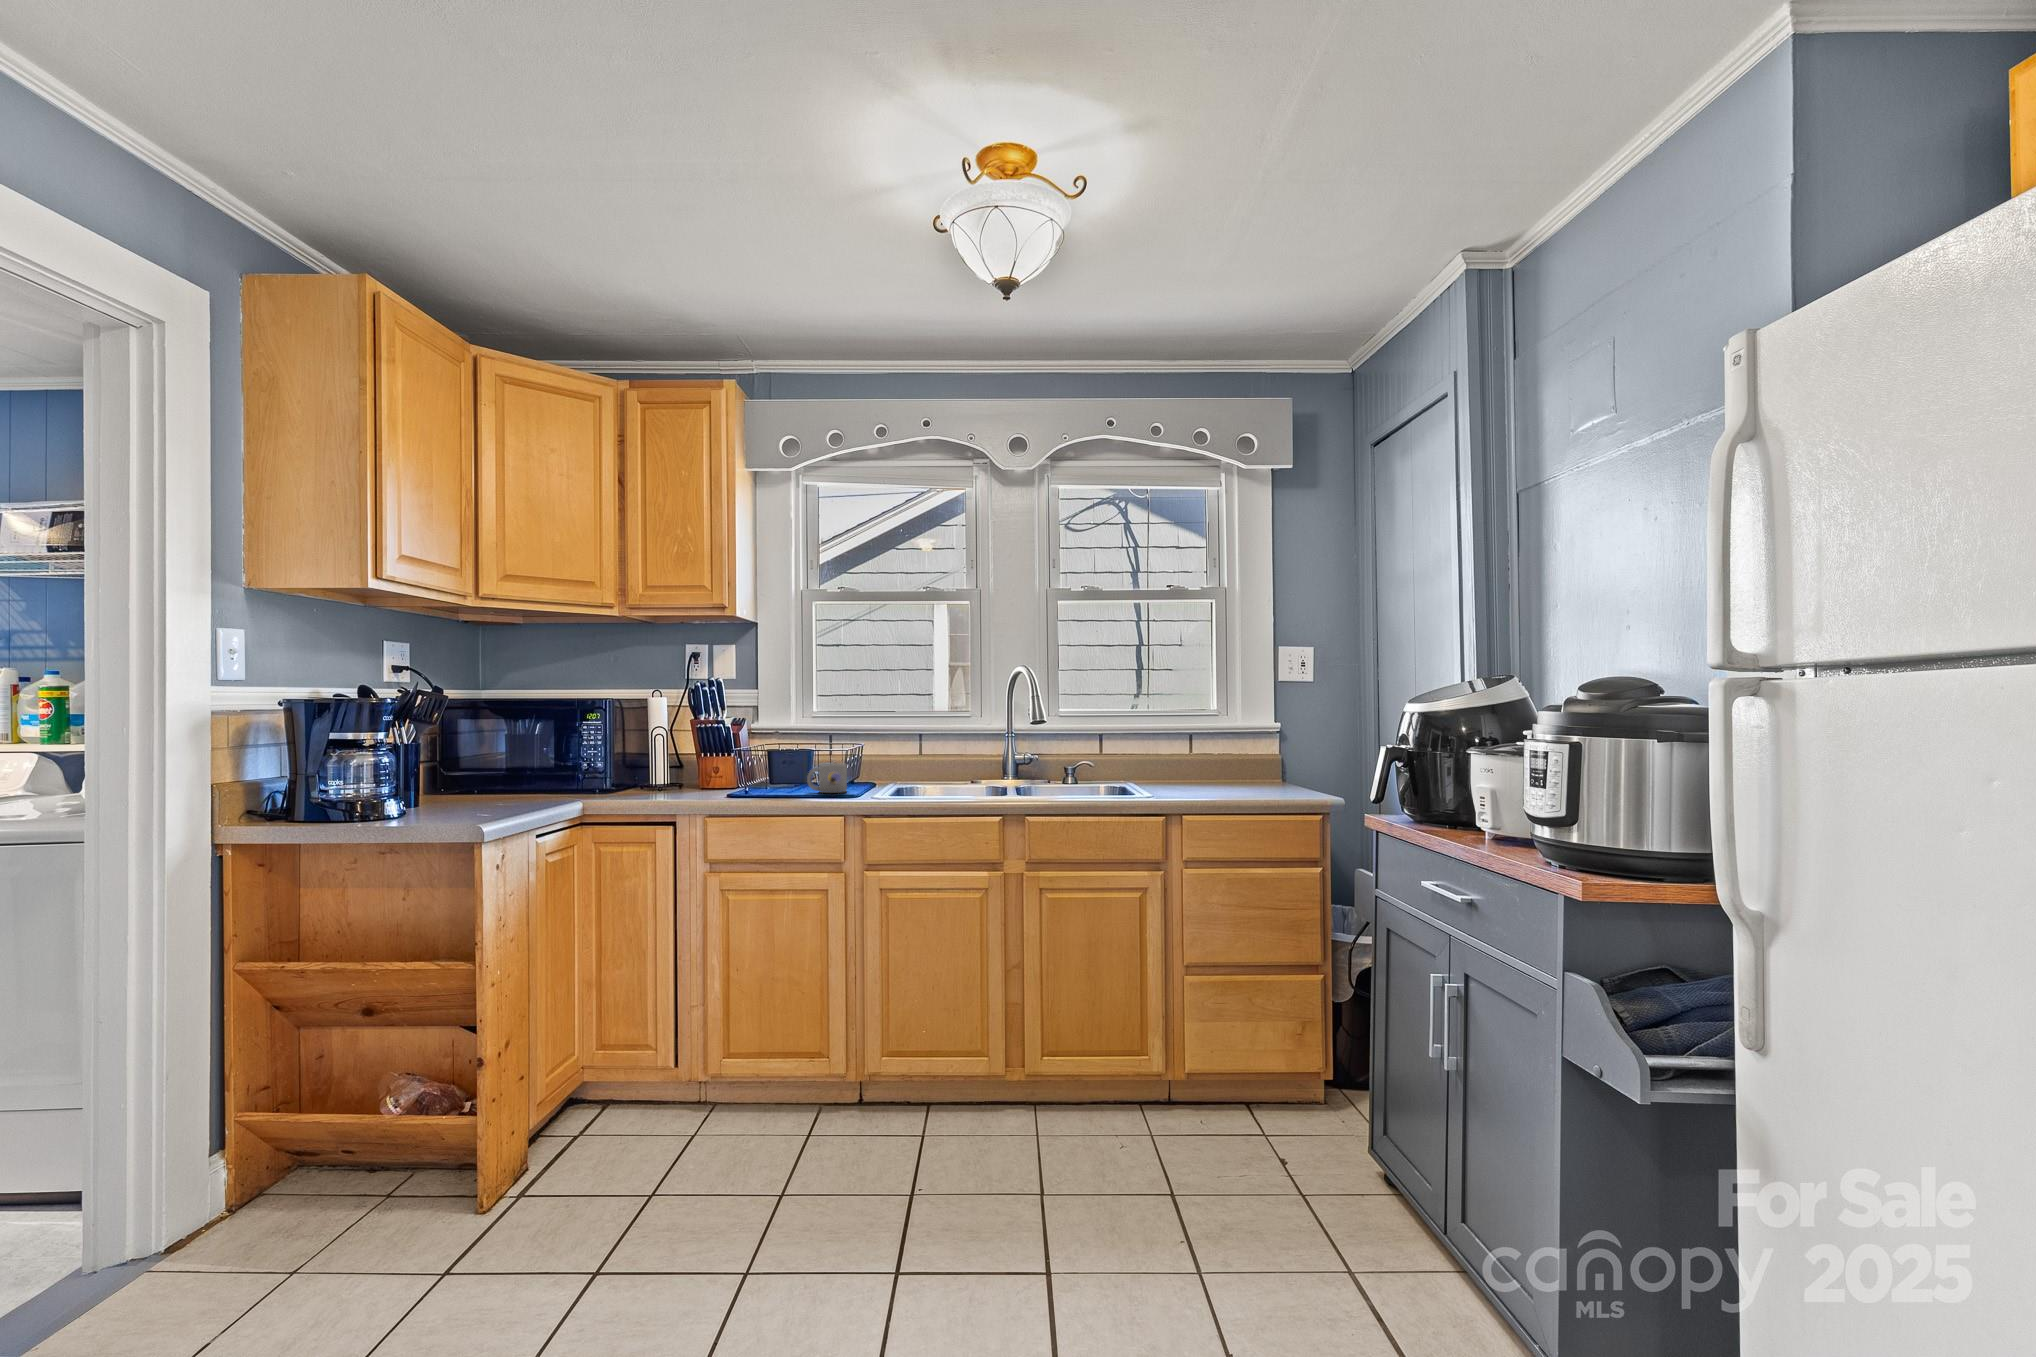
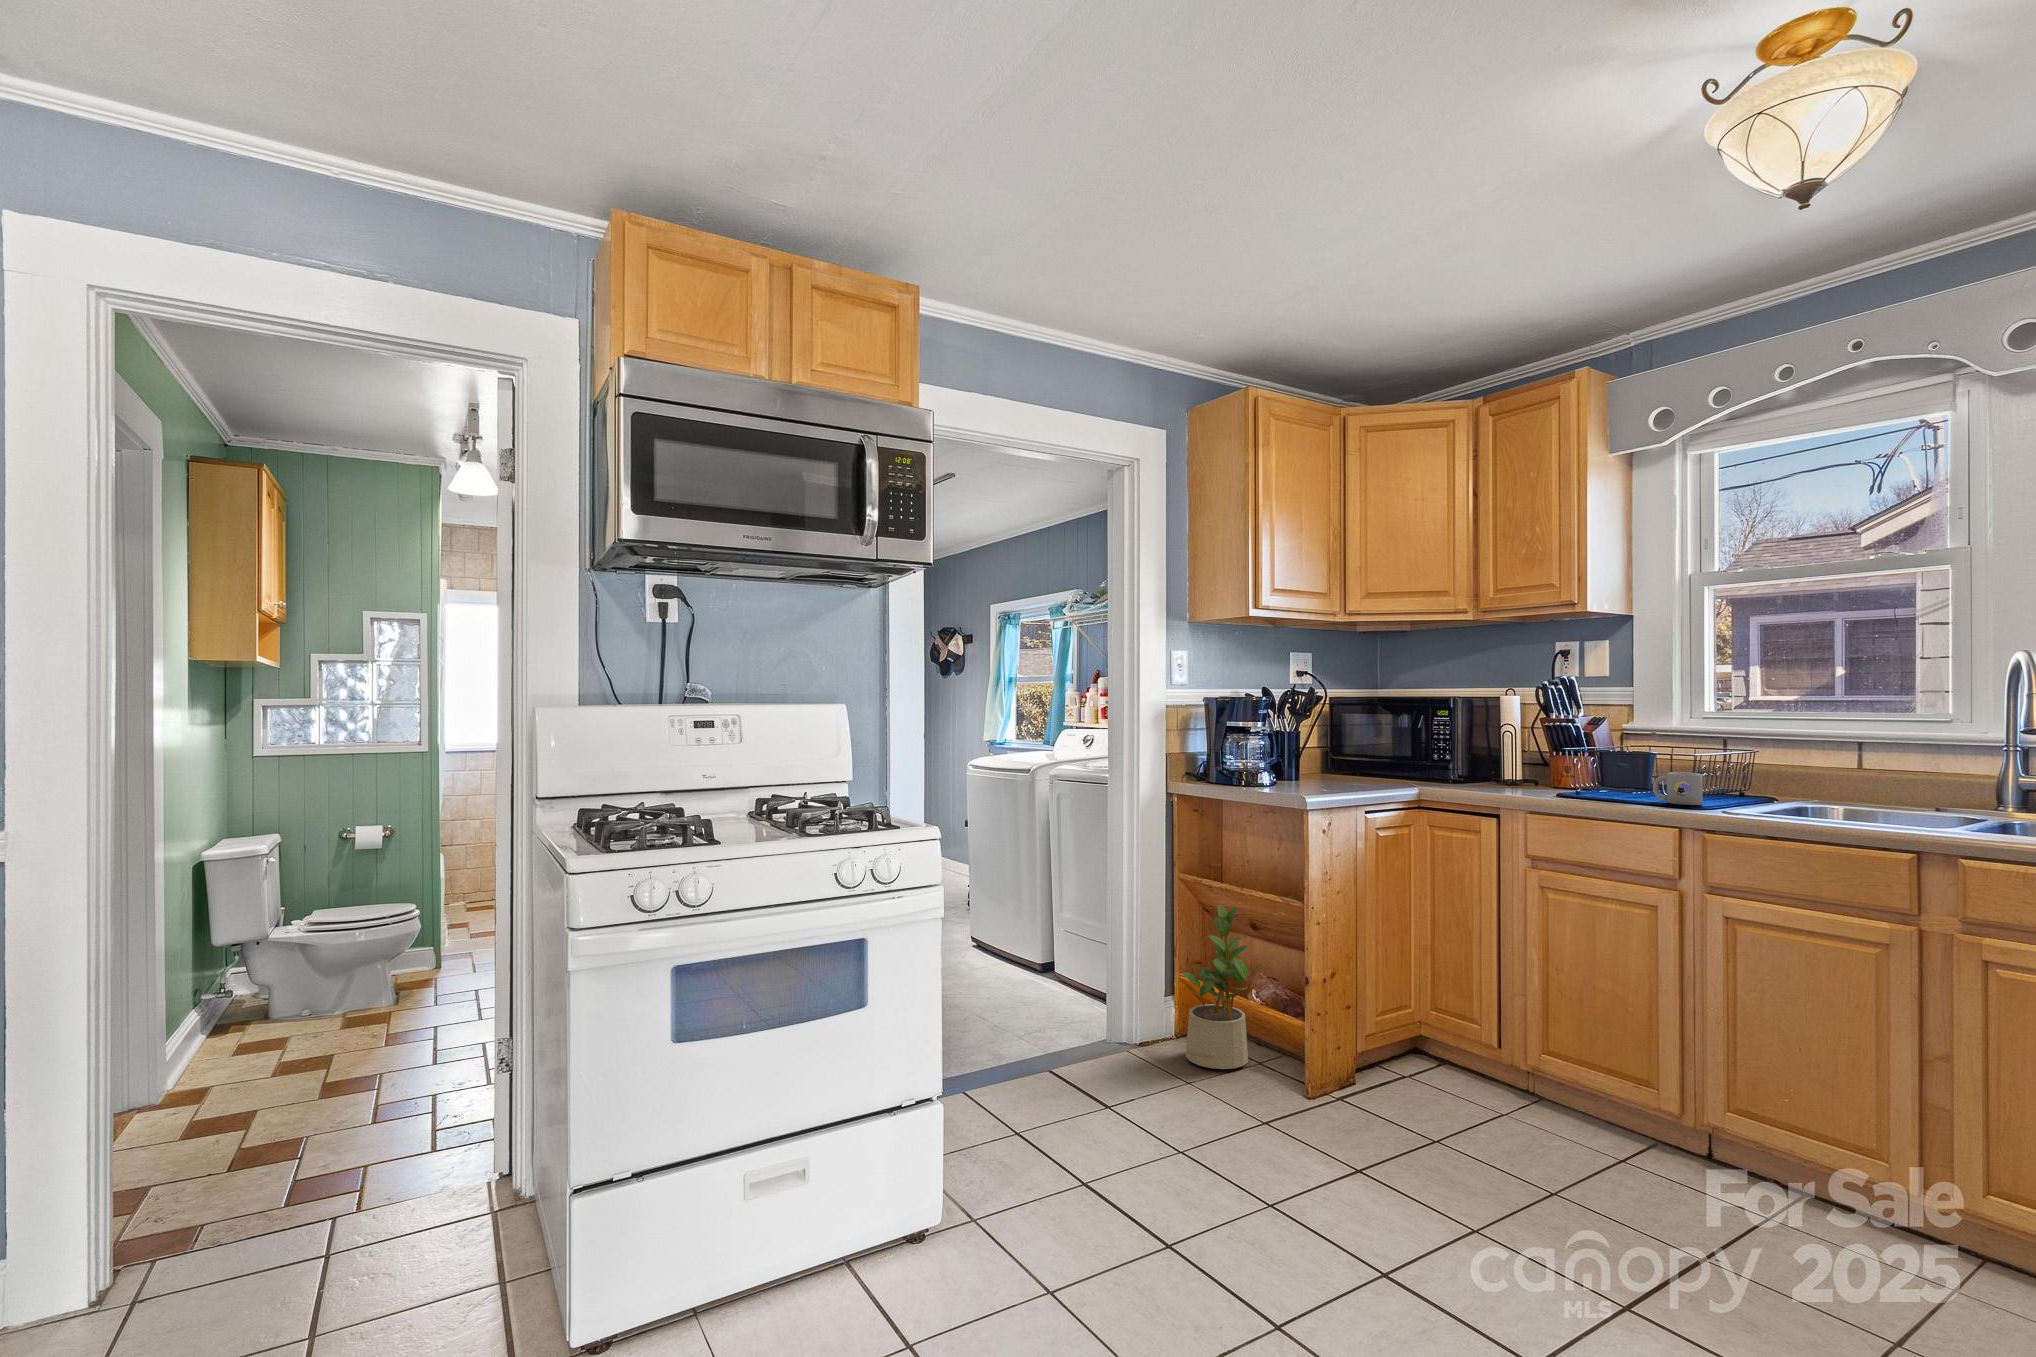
potted plant: none [258,991,393,1235] -> present [1183,904,1261,1069]

